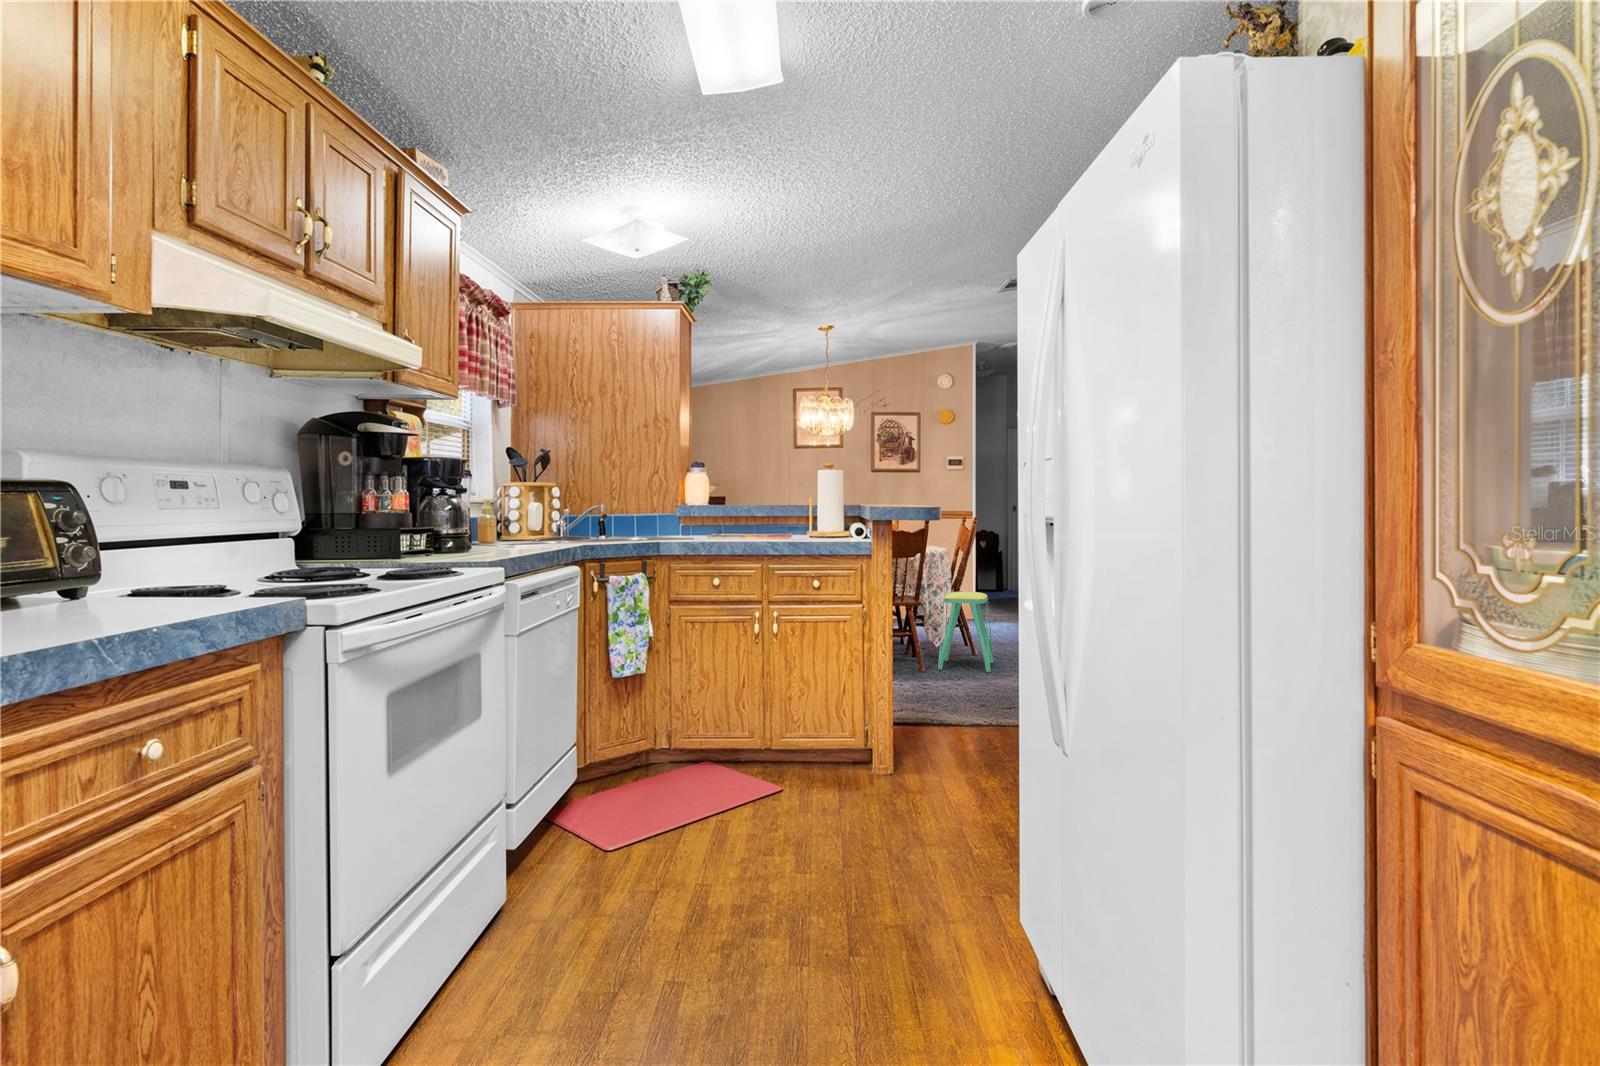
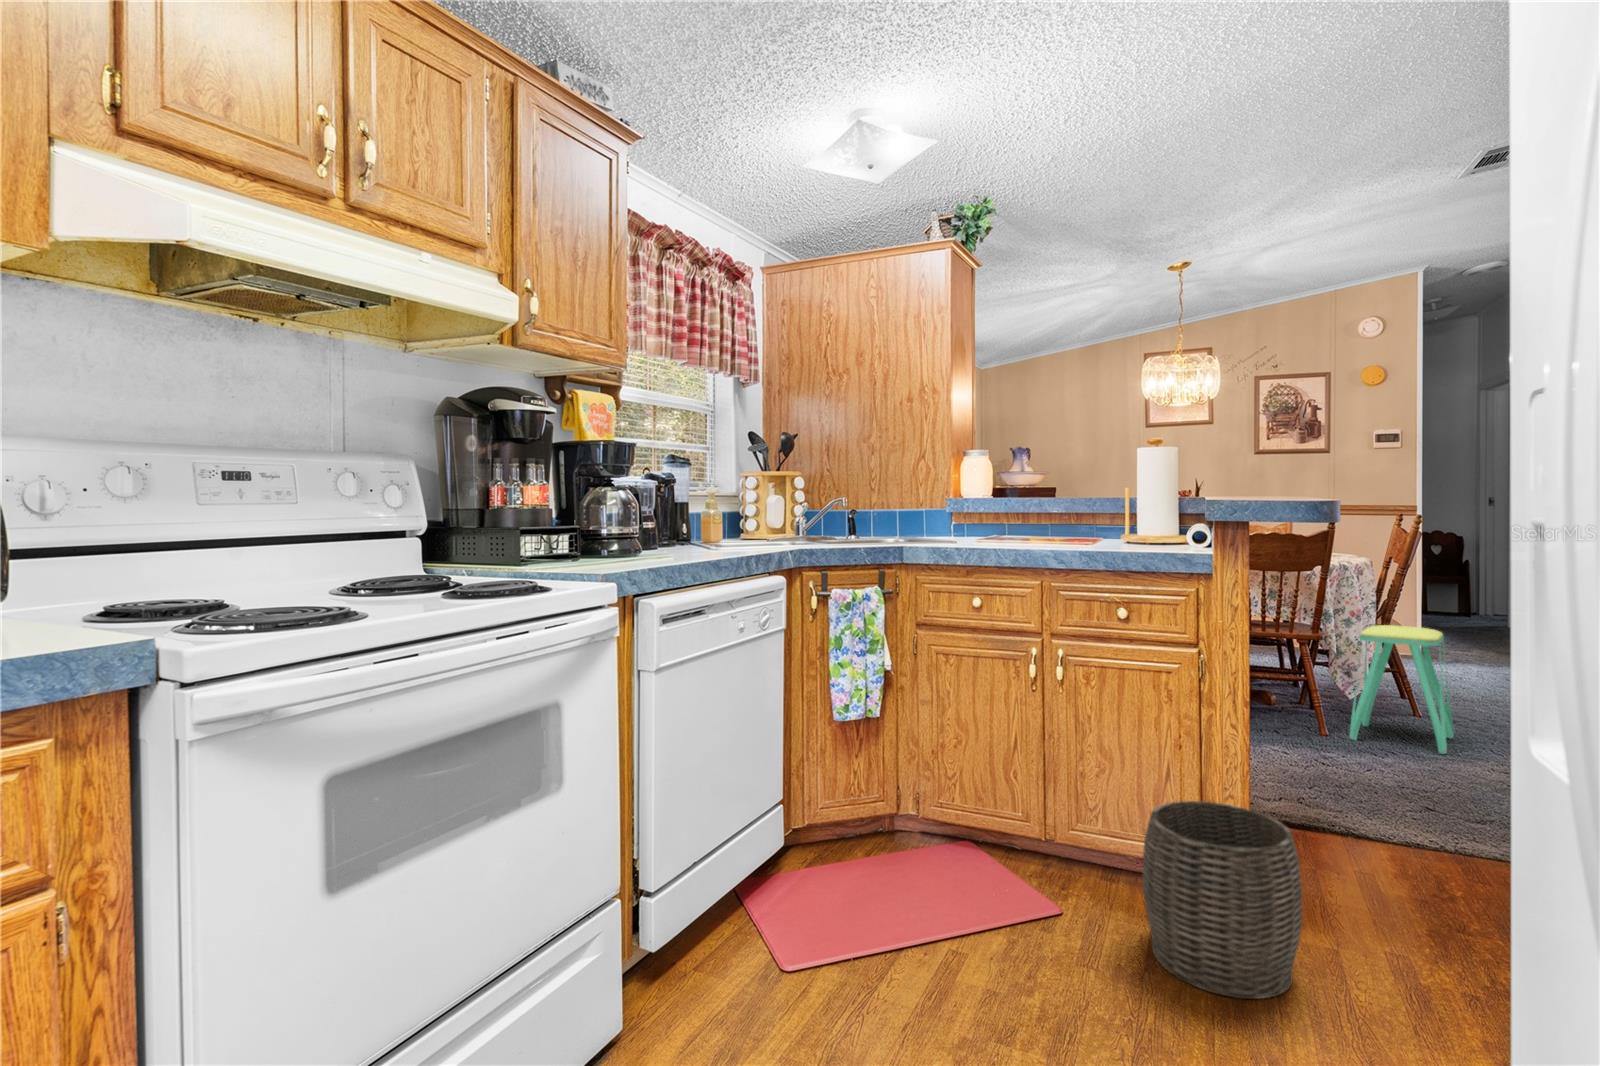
woven basket: none [836,702,925,814] -> present [1143,801,1302,999]

